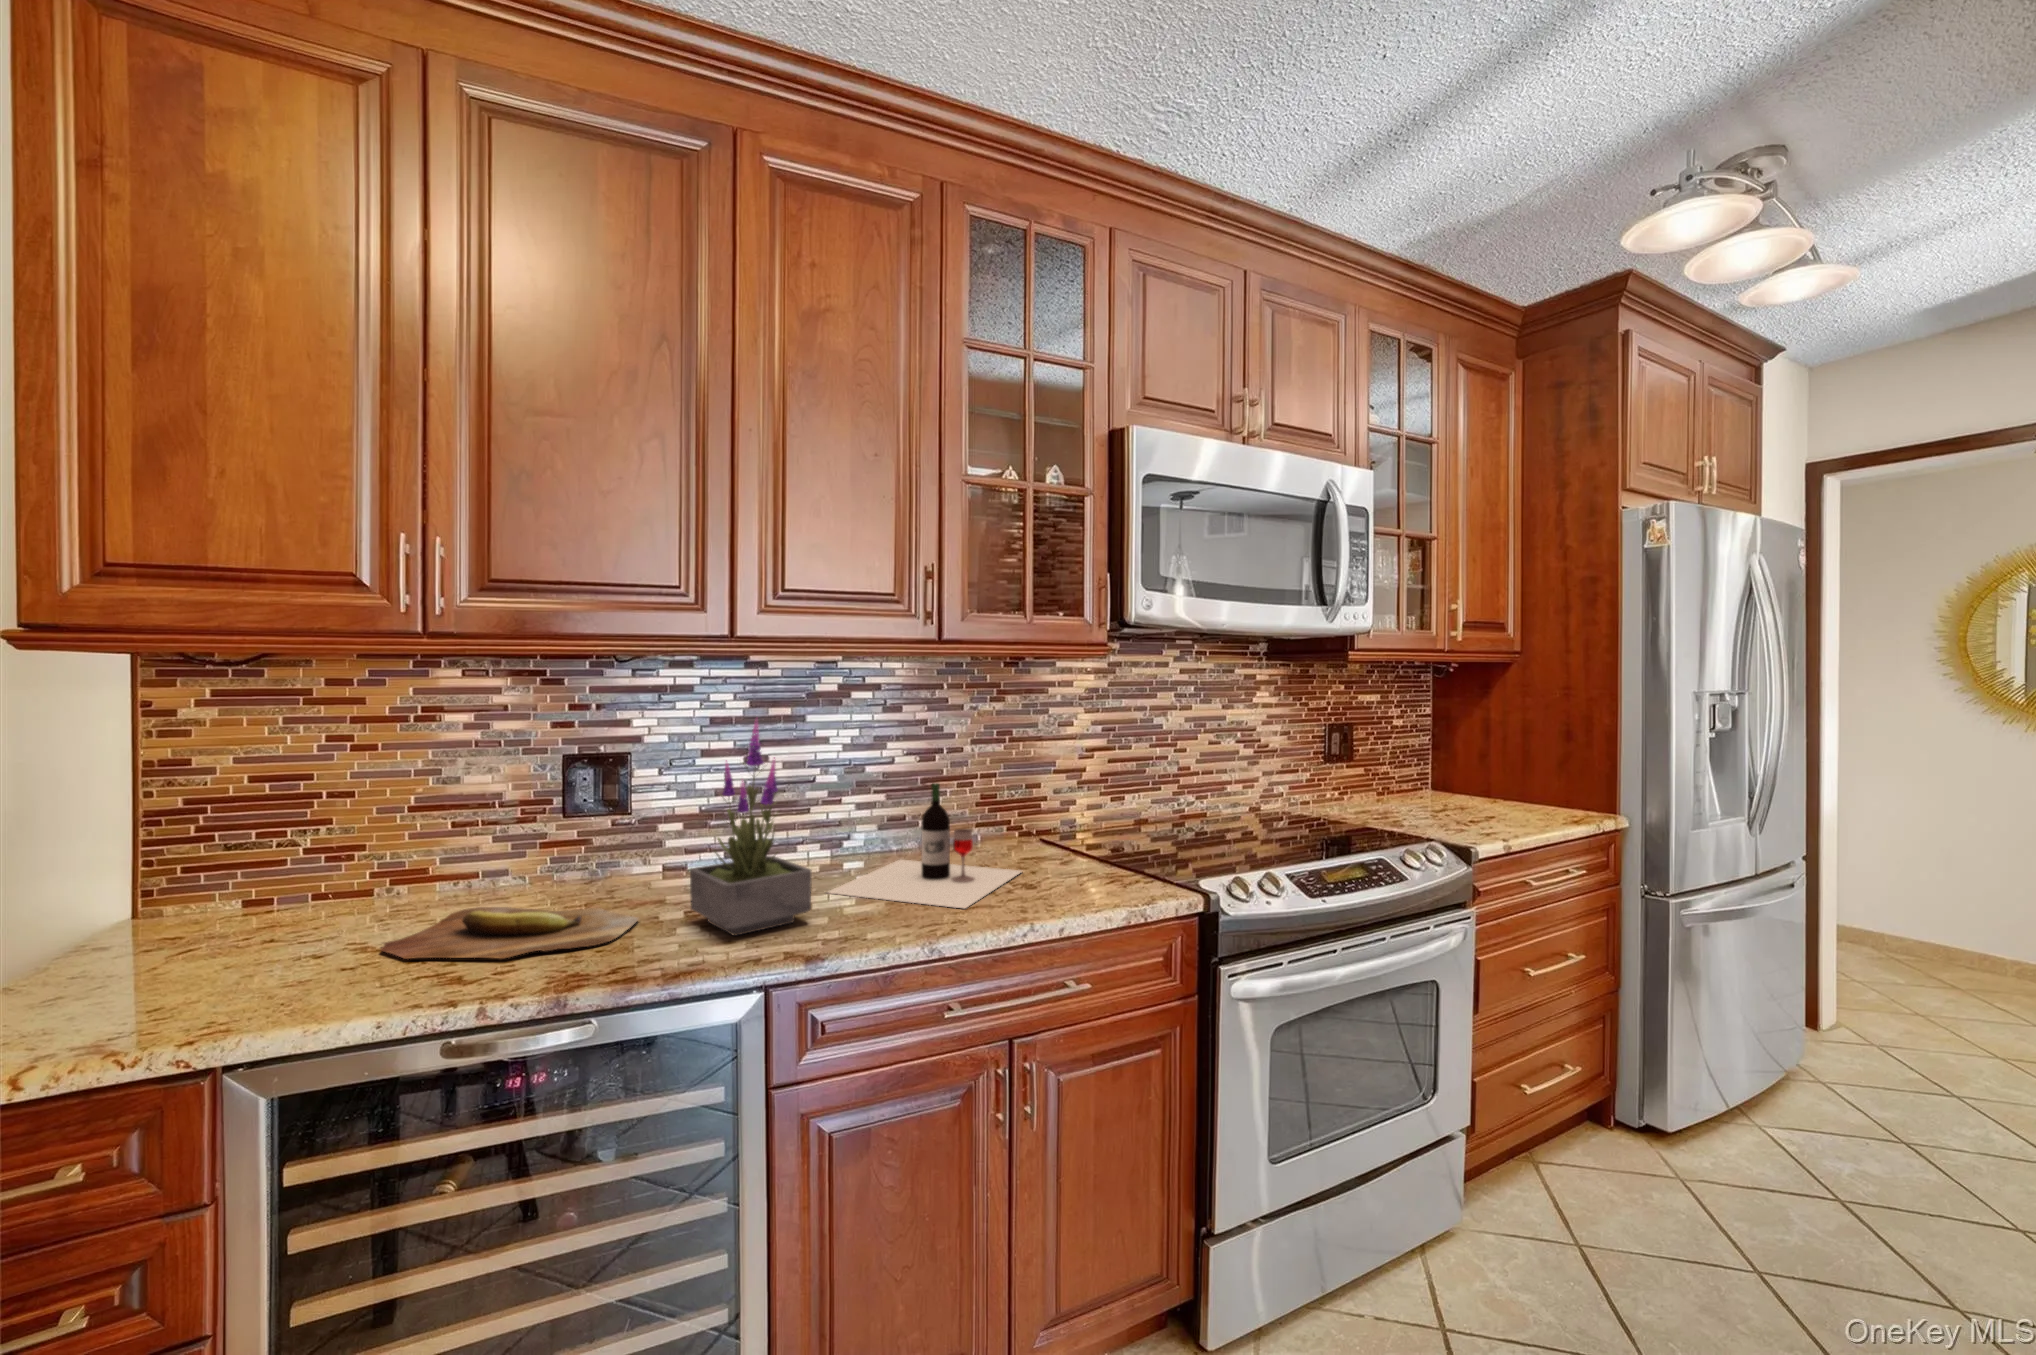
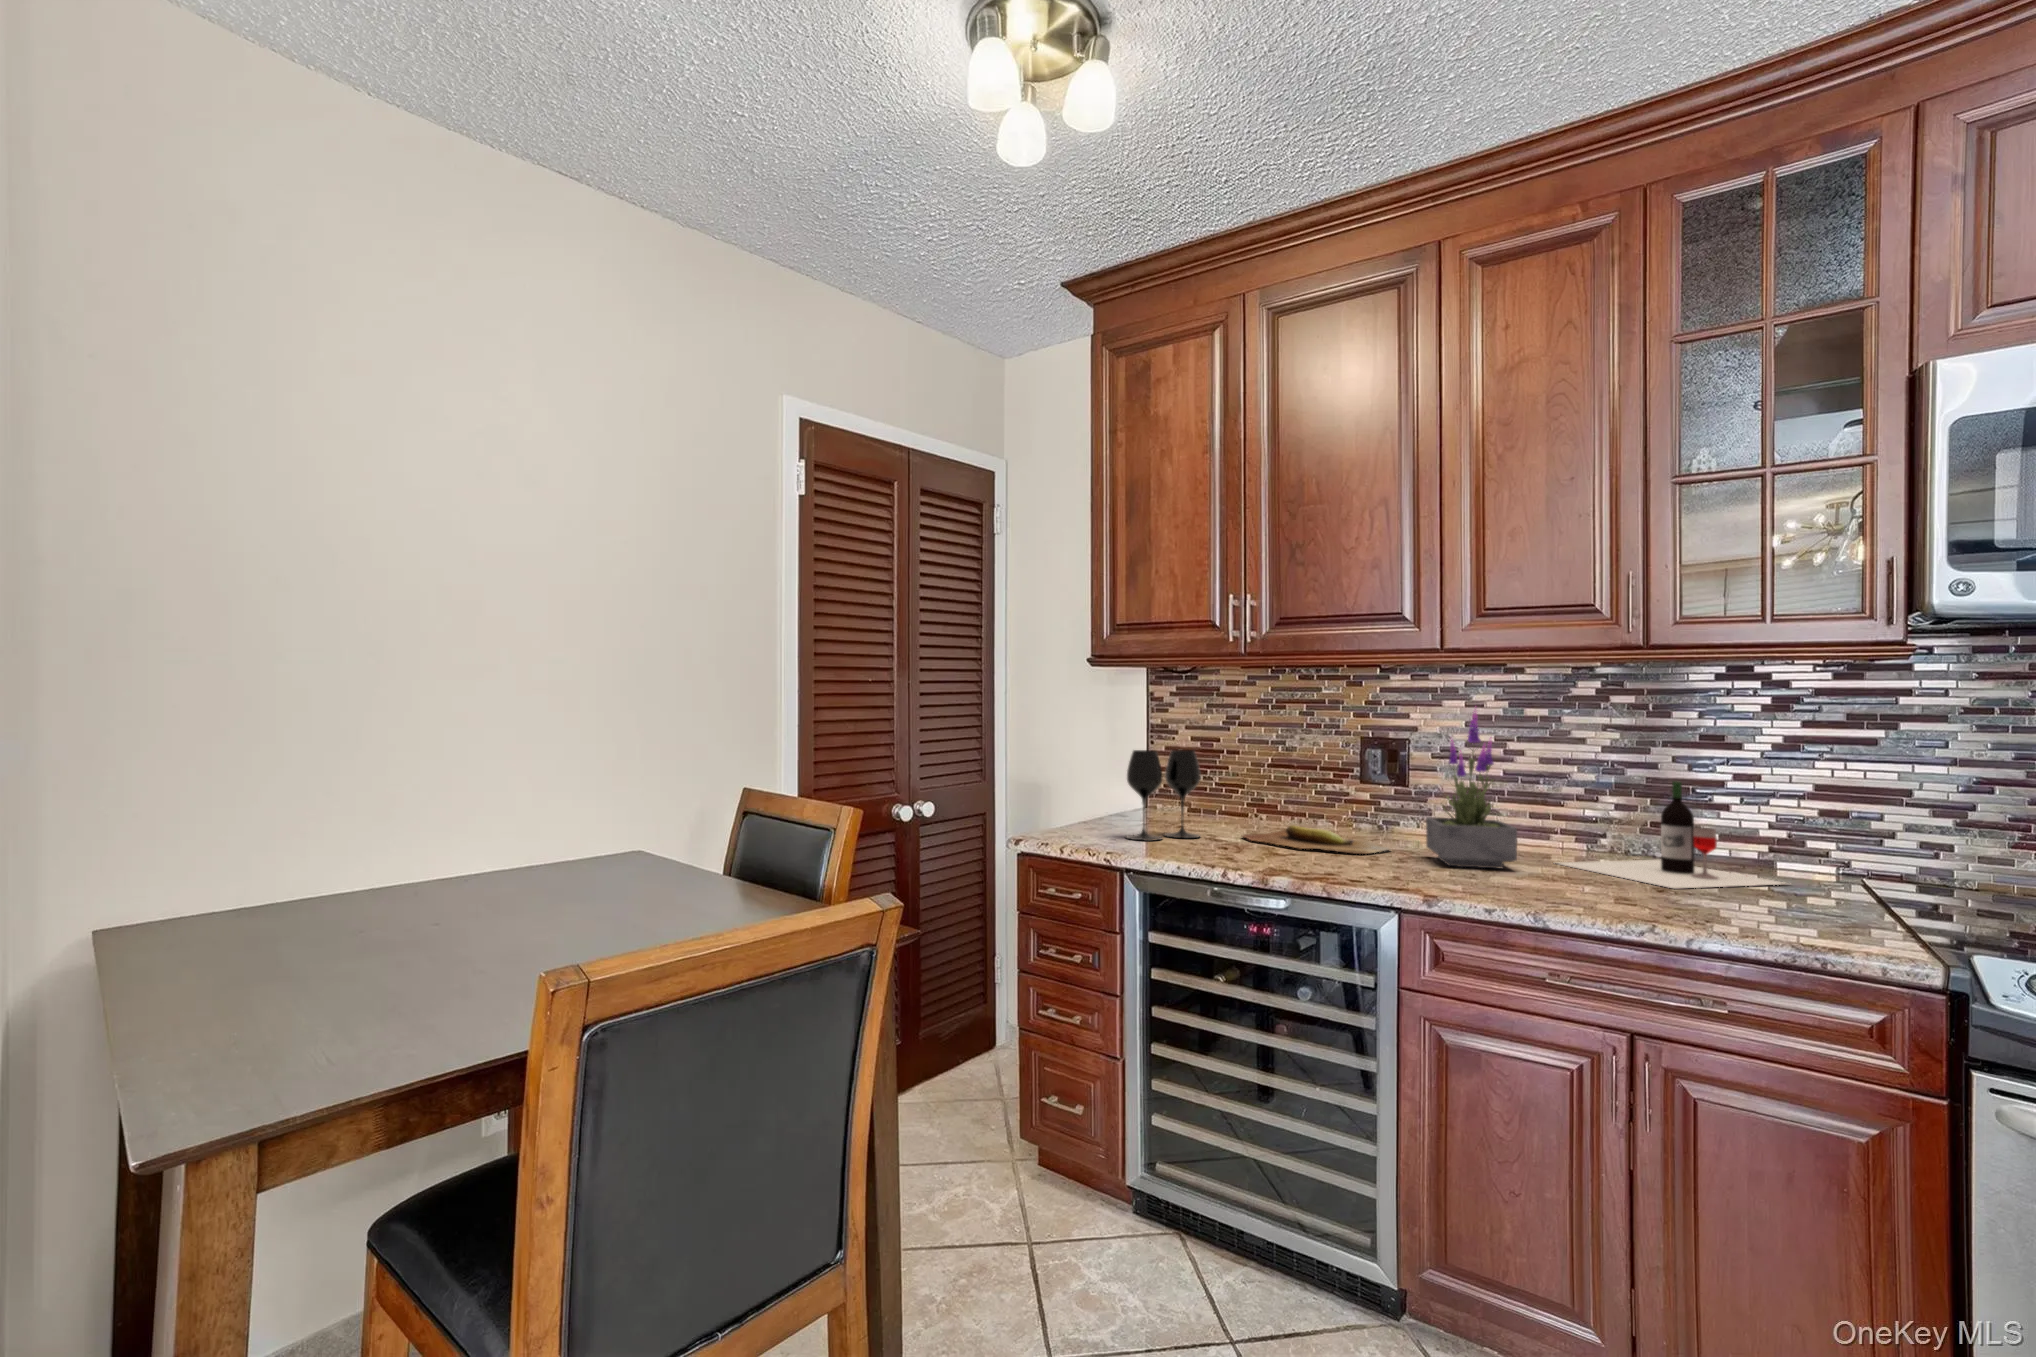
wine glass: none [95,819,294,1033] -> present [1126,750,1200,841]

